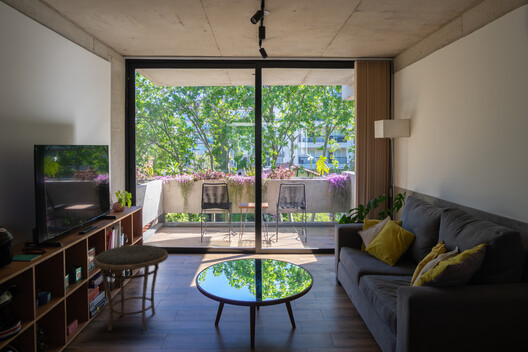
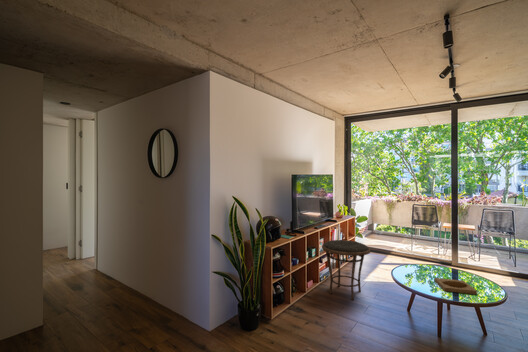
tray: none [244,271,285,289] -> present [434,278,477,294]

